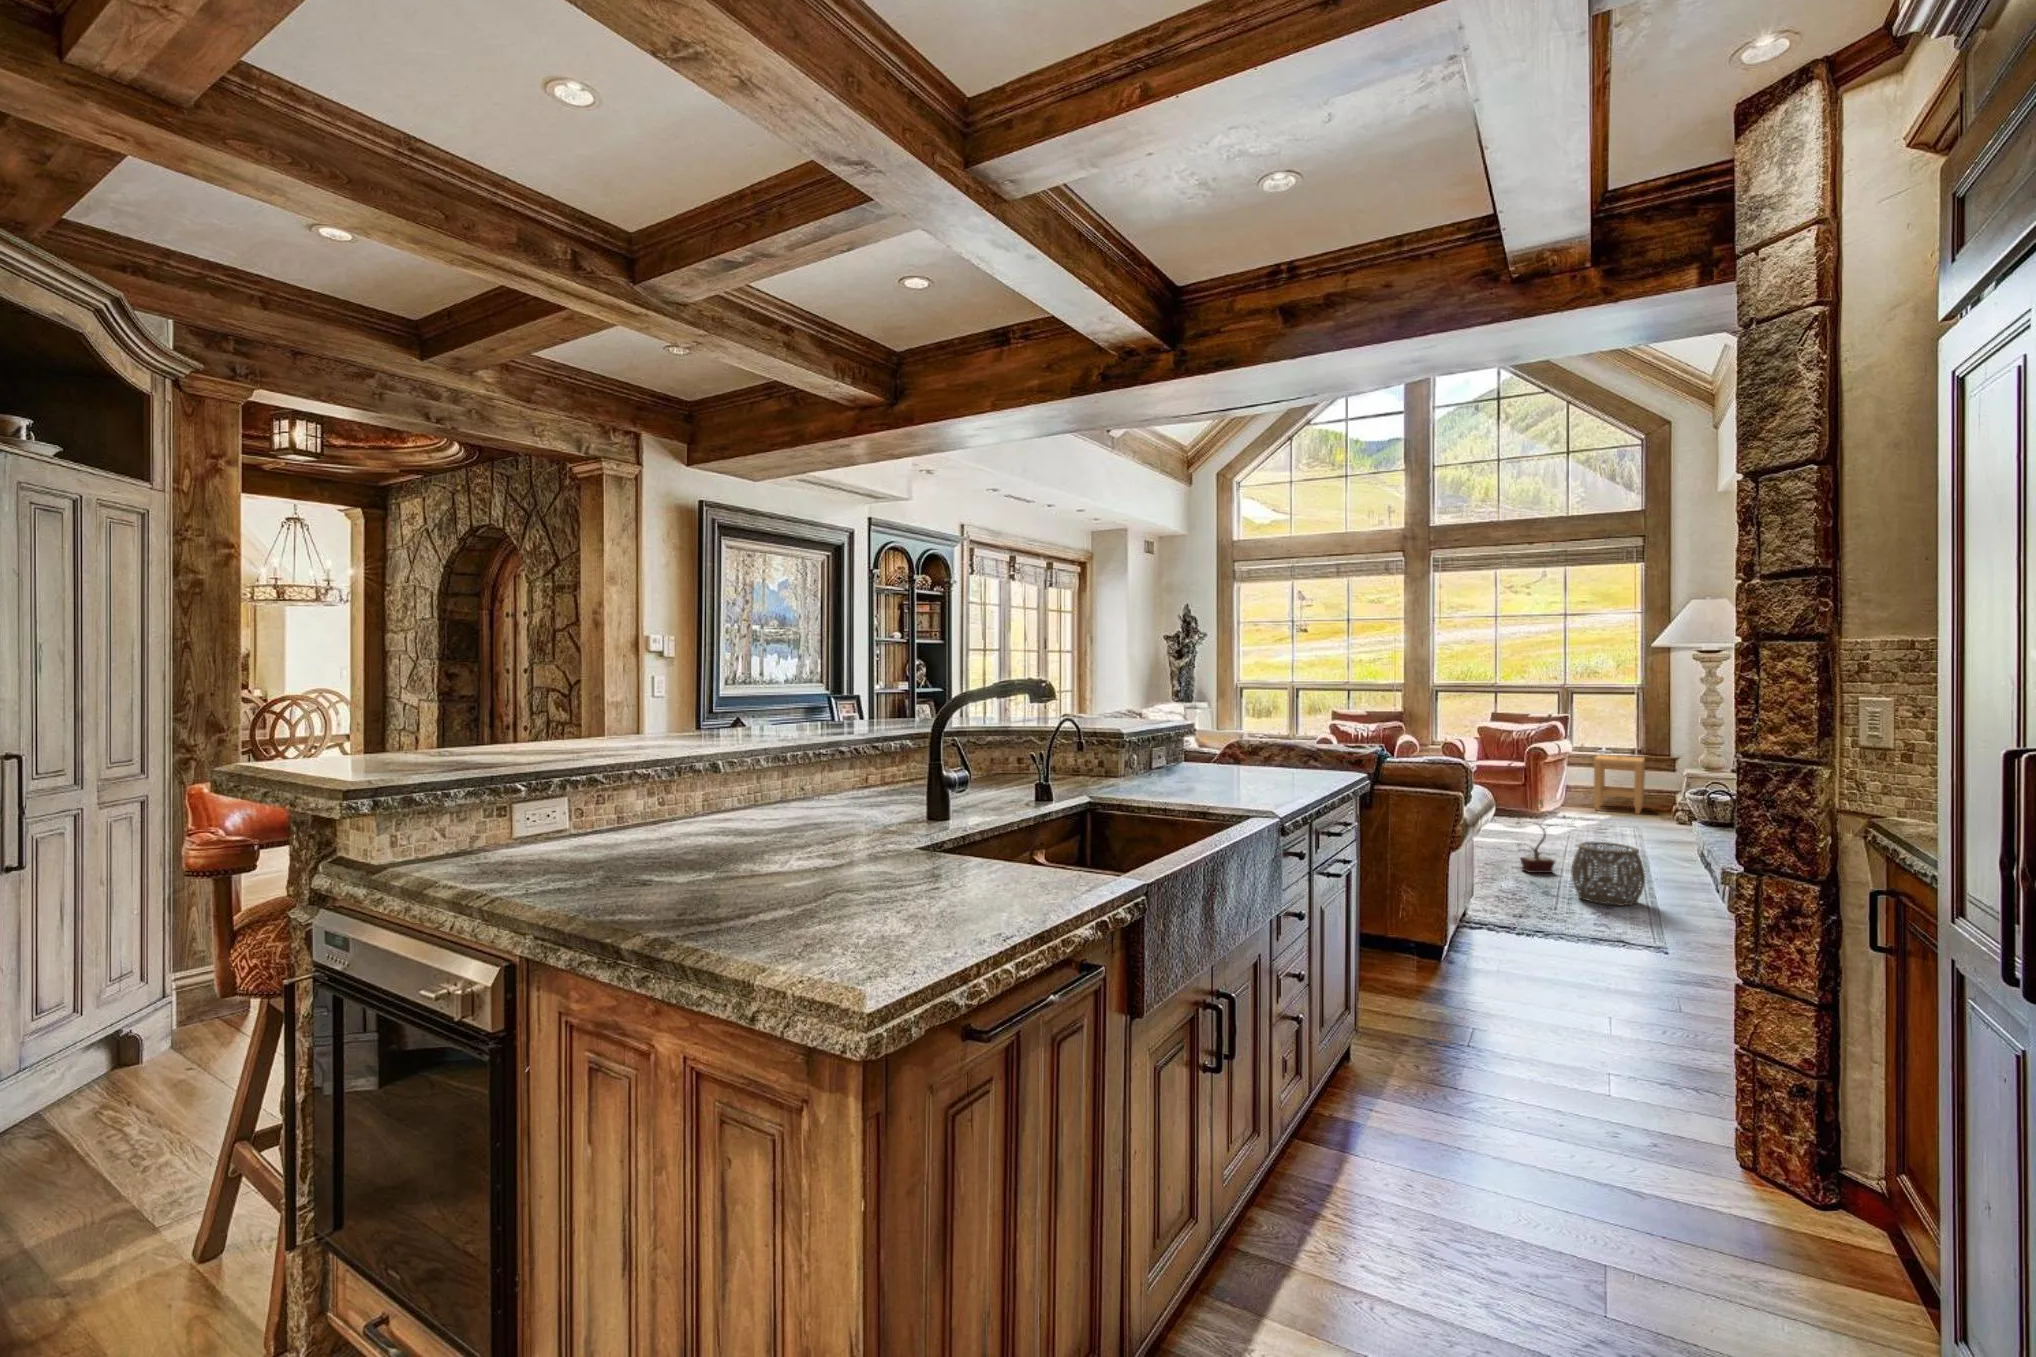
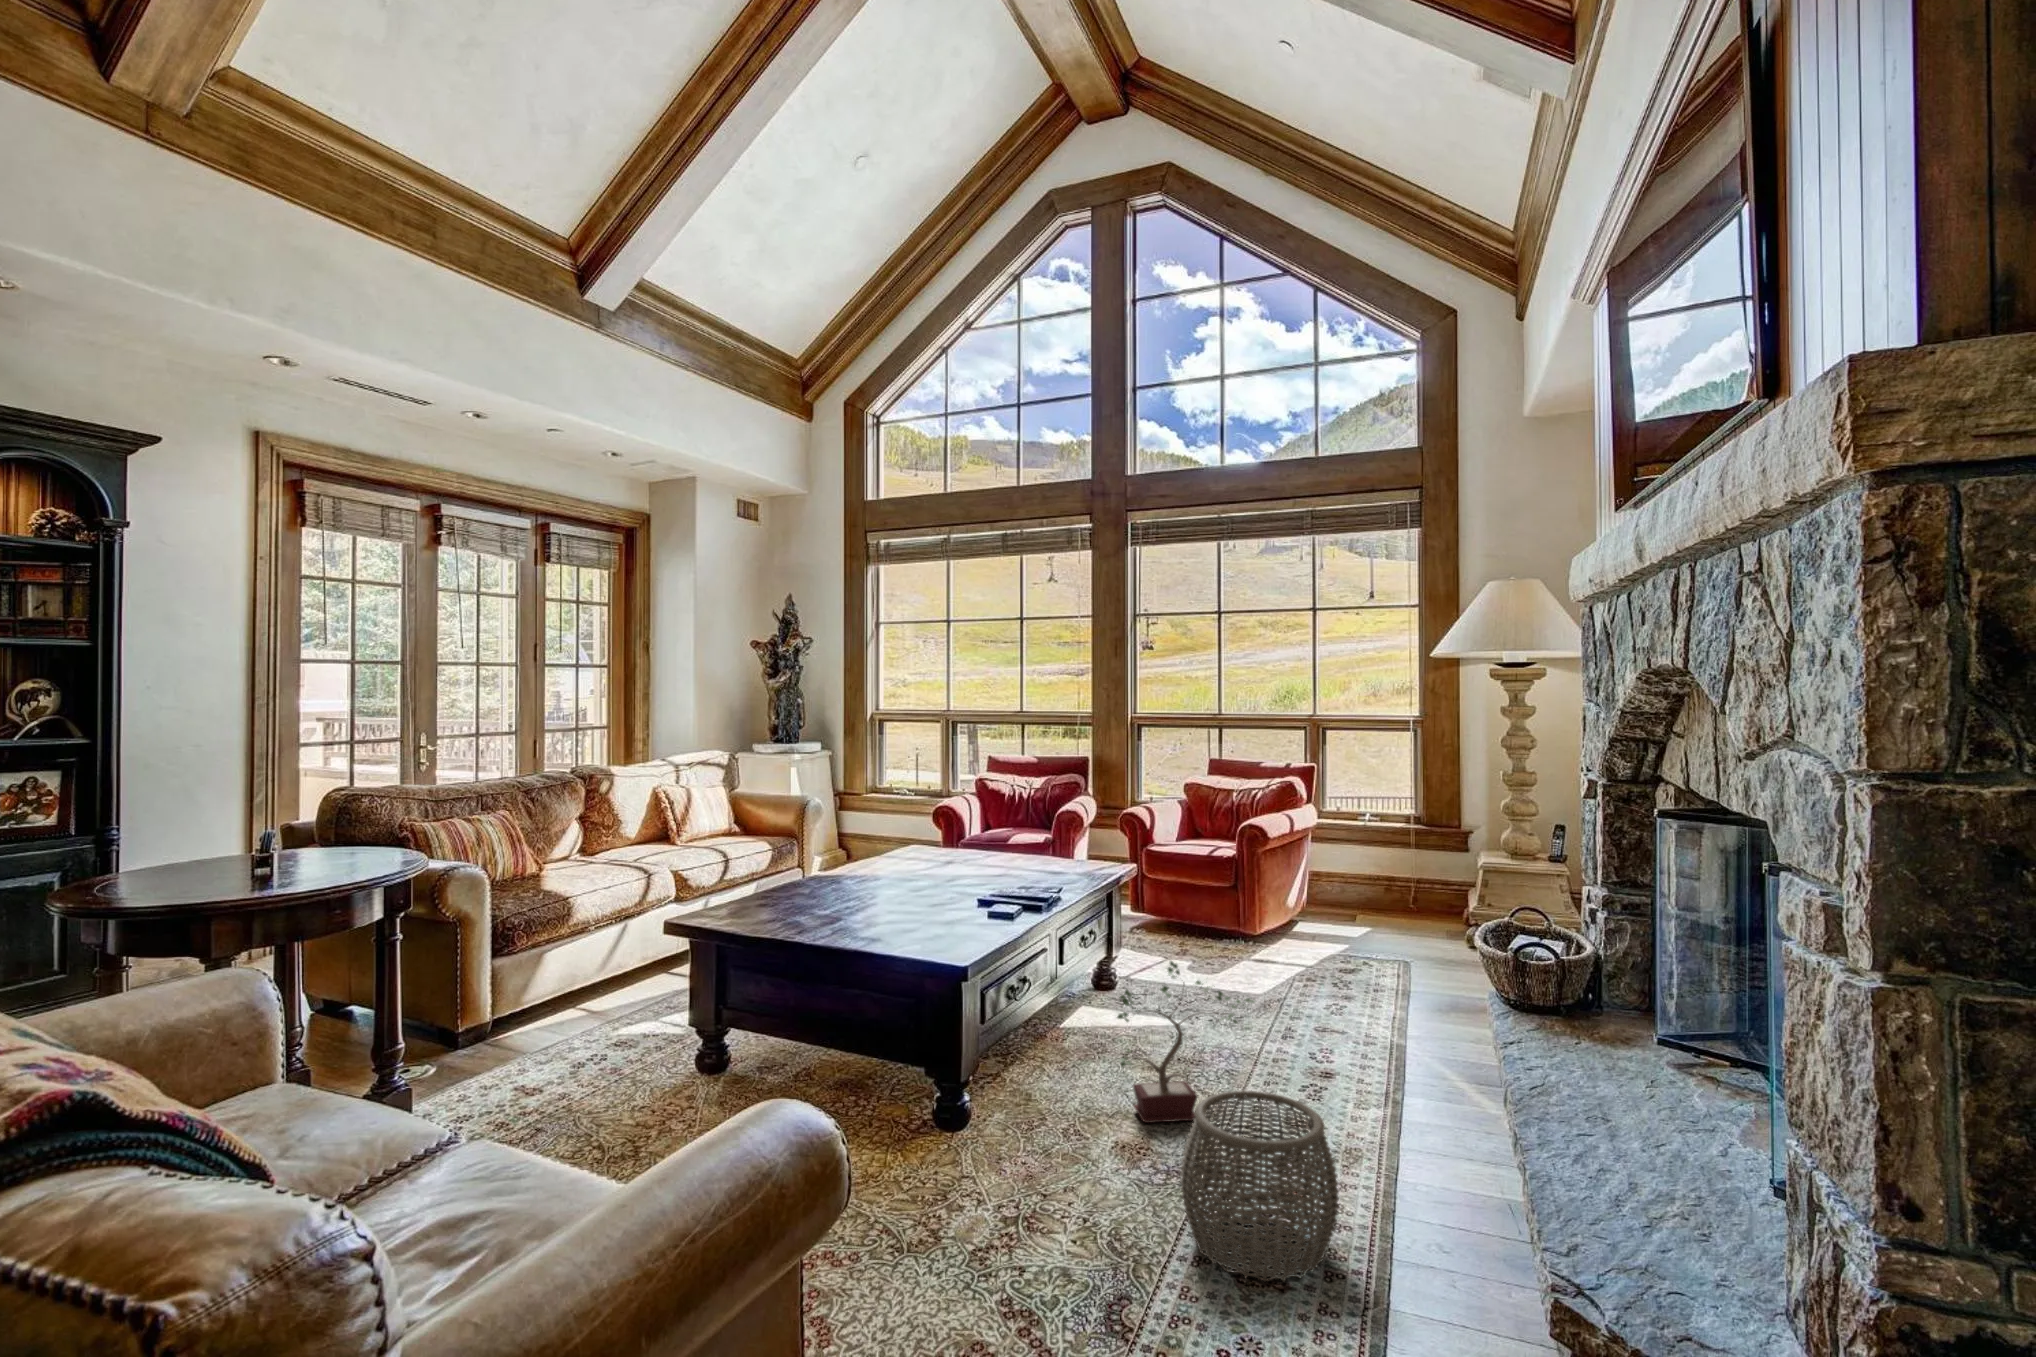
stool: present [1594,755,1645,814] -> none [1349,826,1425,924]

